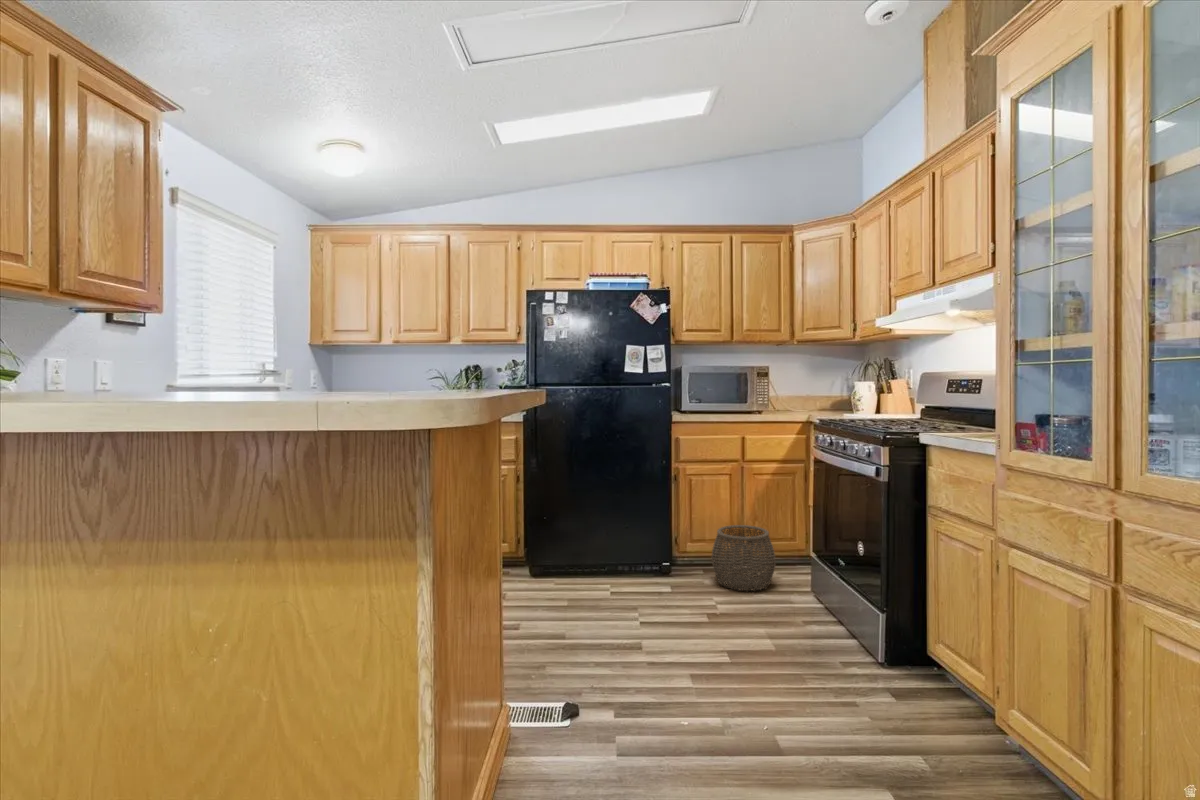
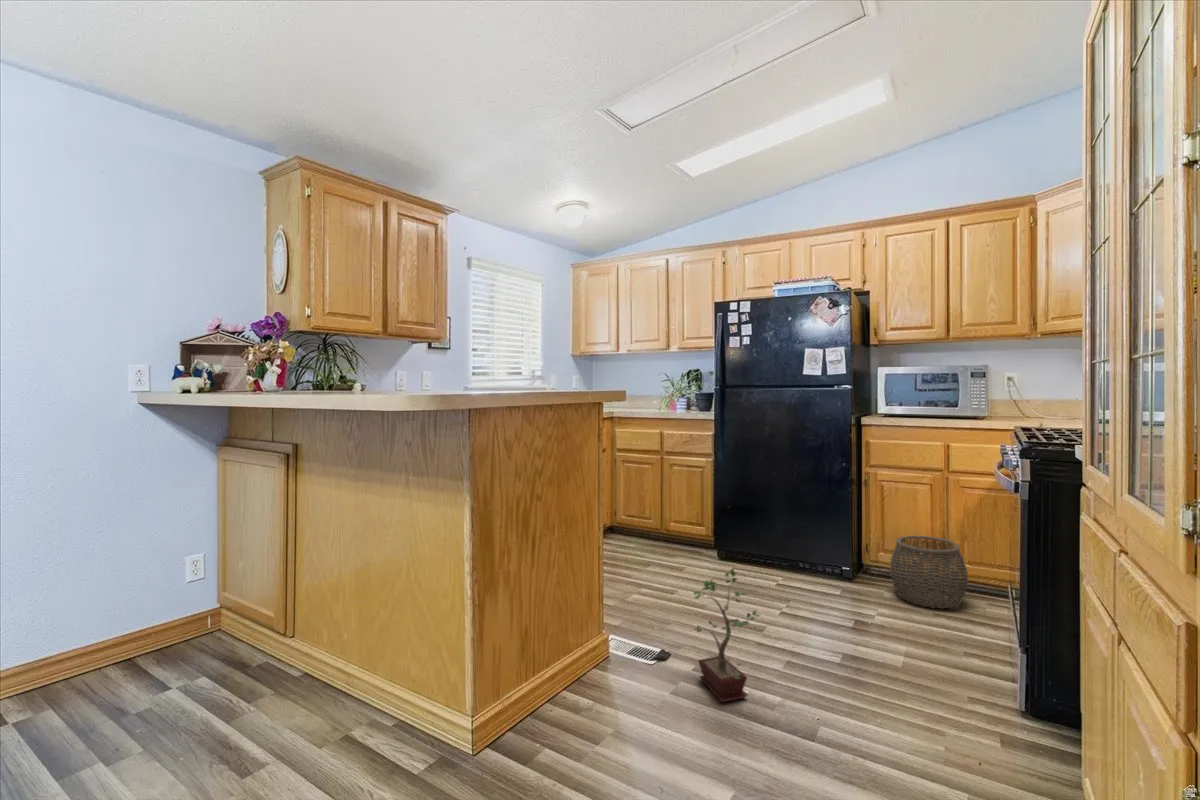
potted plant: none [618,586,728,741] -> present [694,569,760,702]

